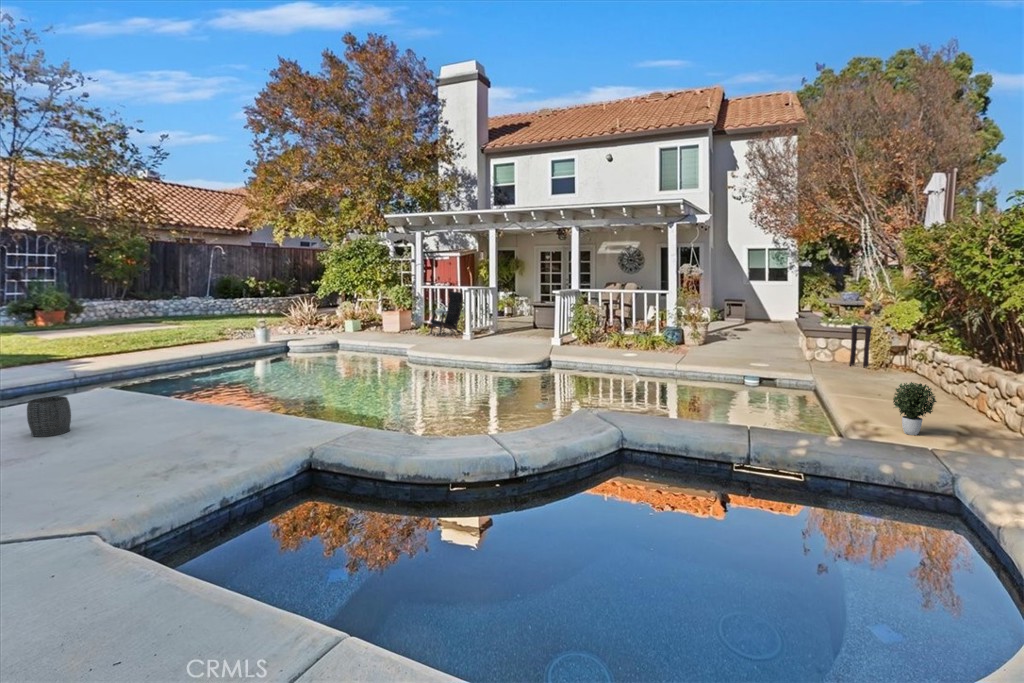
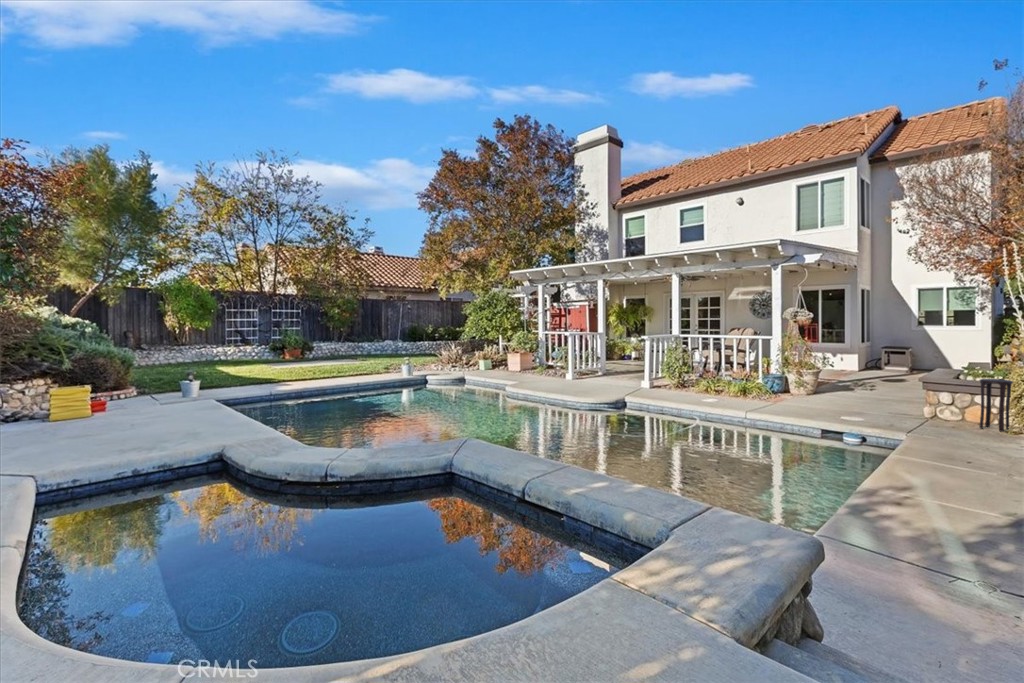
lounge chair: present [430,292,464,336] -> none [542,335,571,375]
potted plant: present [893,382,937,435] -> none [931,463,1000,536]
woven basket: present [27,396,71,437] -> none [156,416,186,446]

